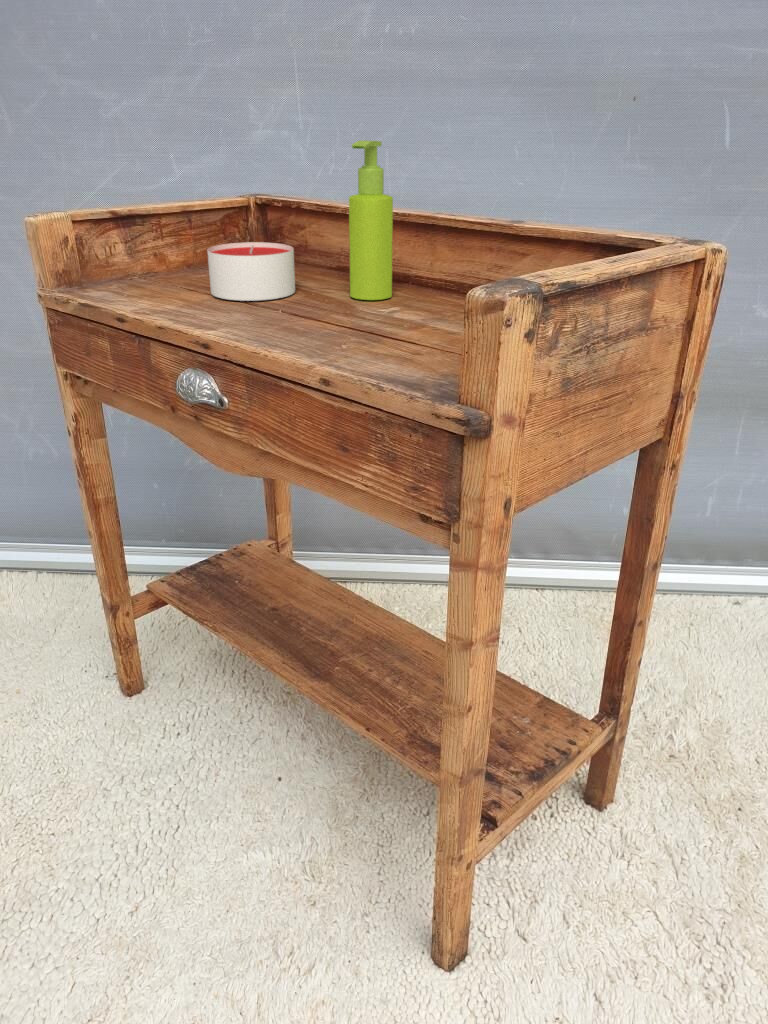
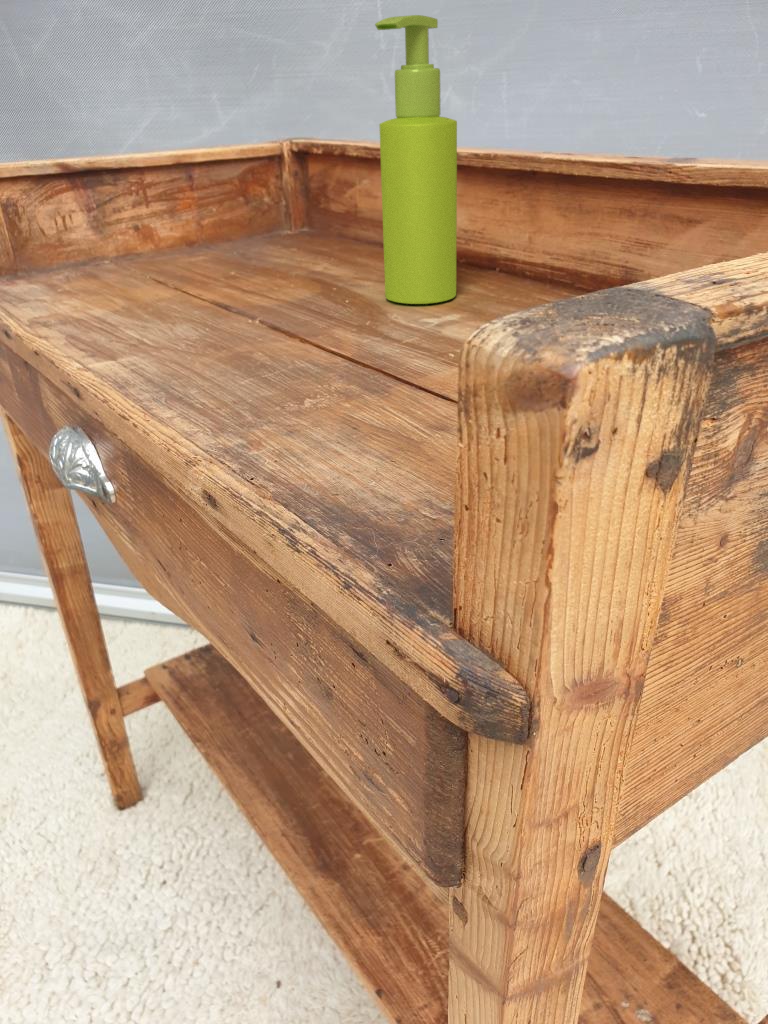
candle: present [207,242,295,301] -> none [160,207,306,303]

